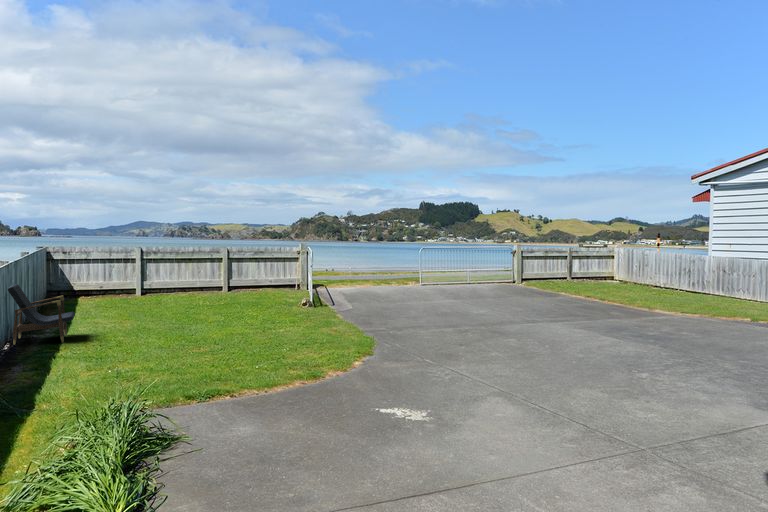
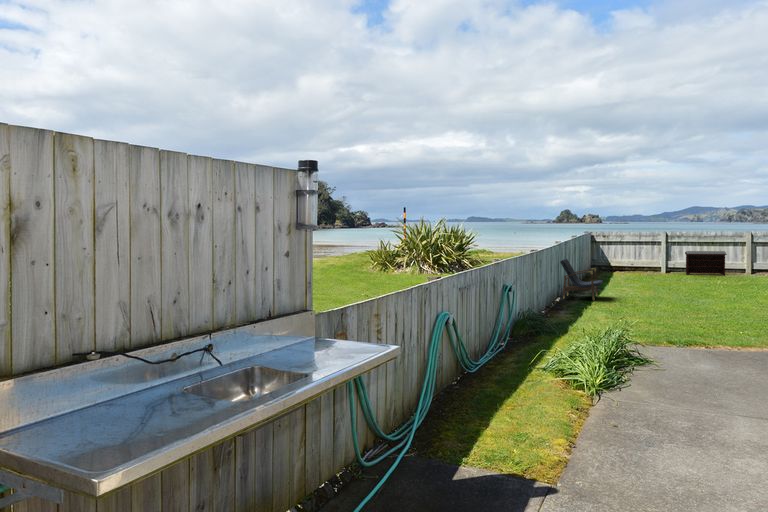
bench: none [162,268,206,296] -> present [685,251,727,276]

